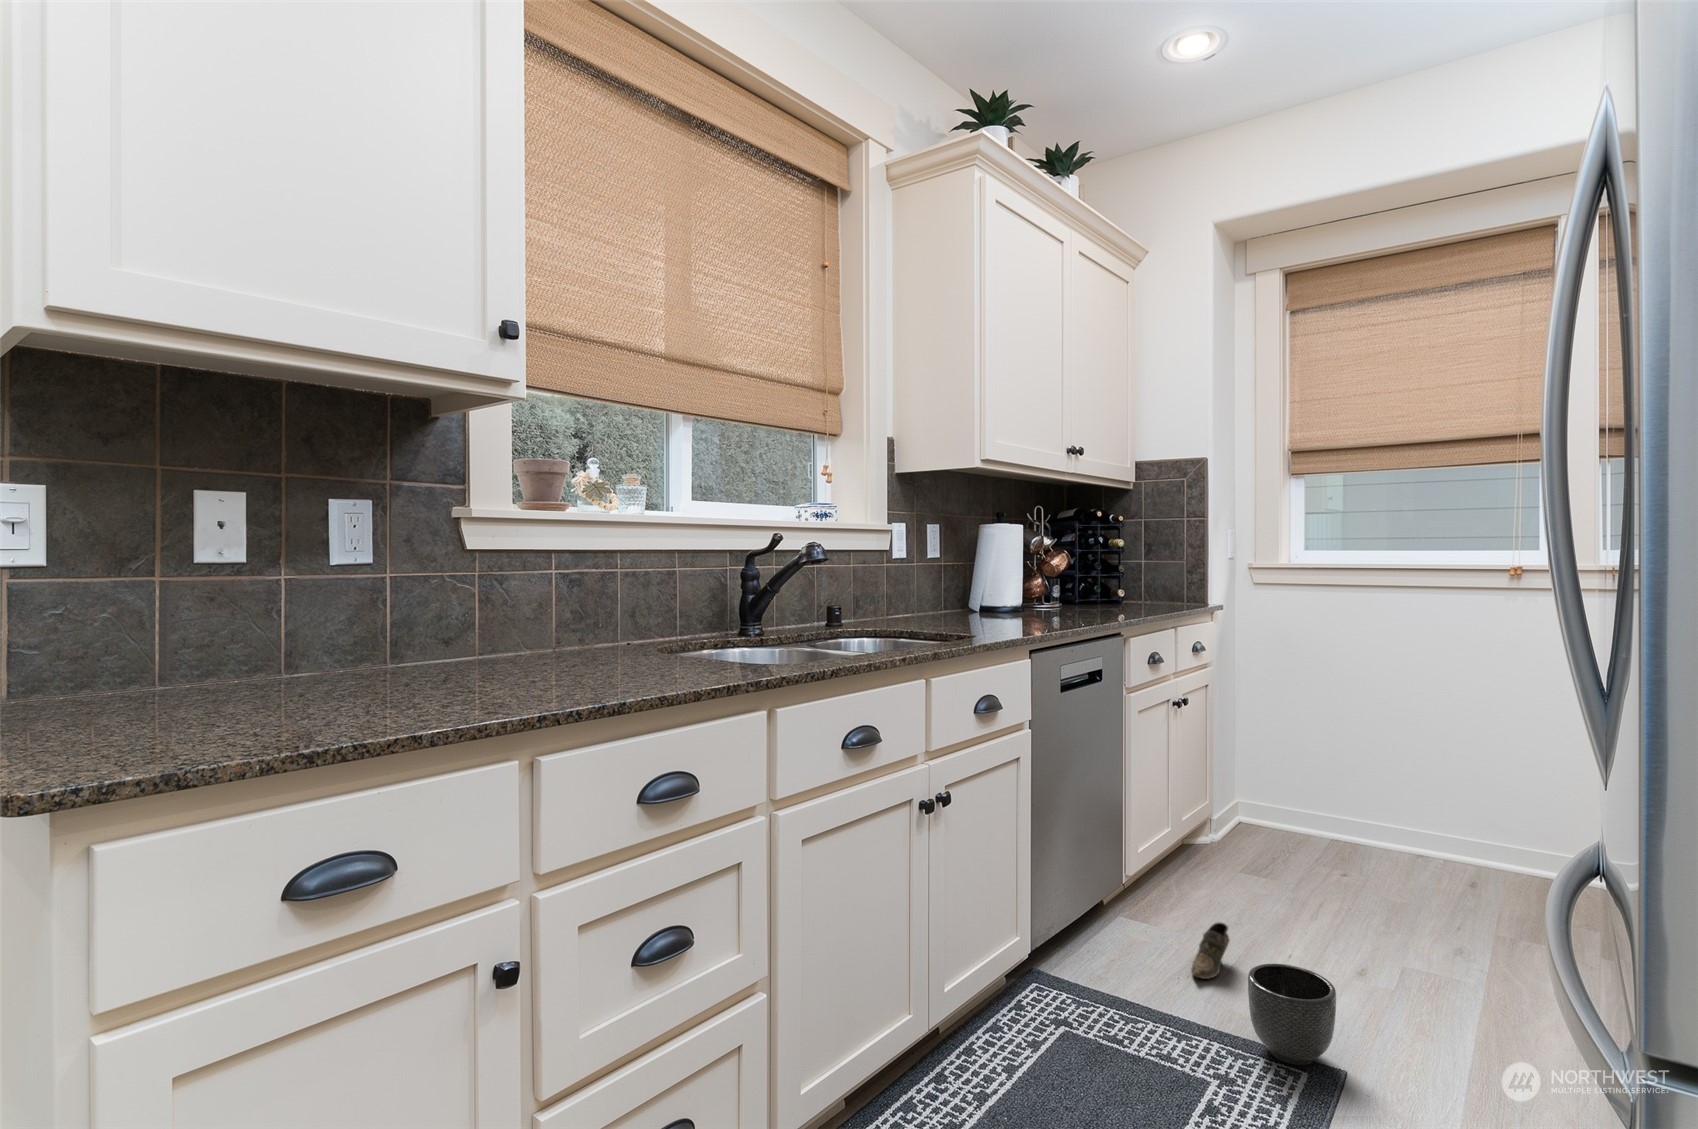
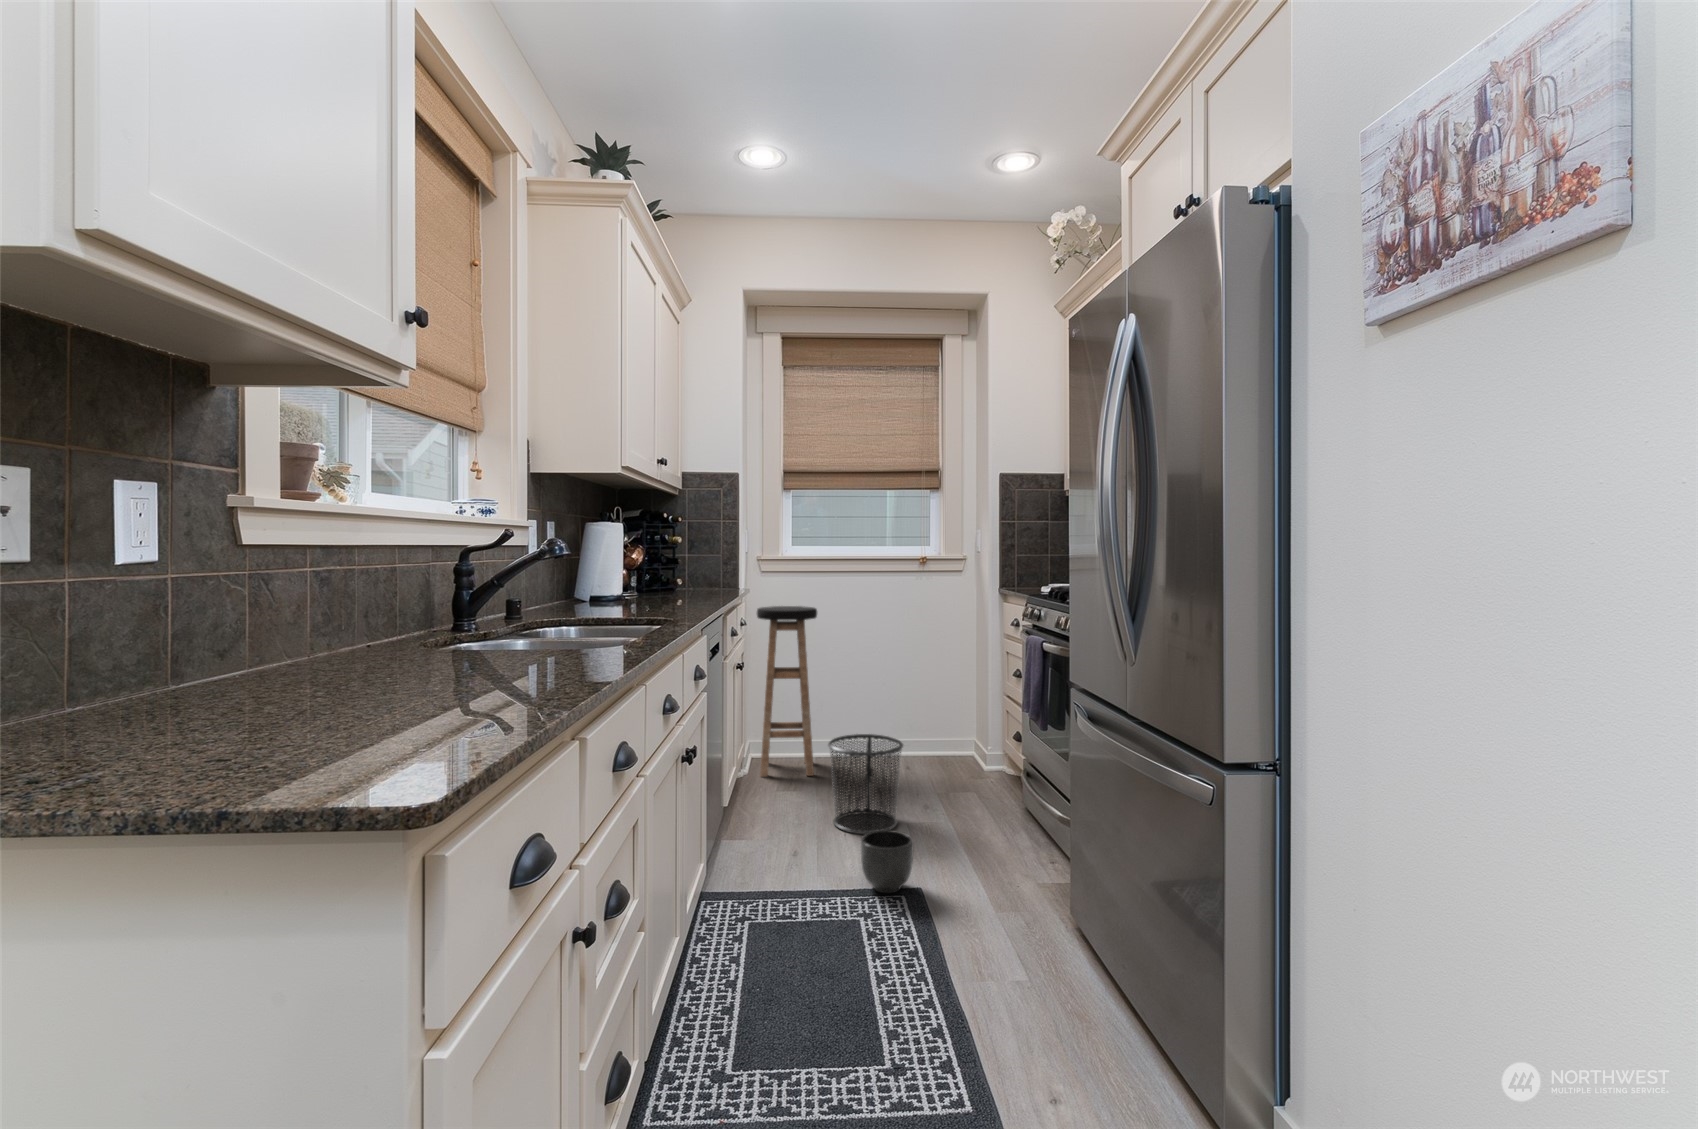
bar stool: none [1227,629,1319,866] -> present [757,606,817,777]
waste bin: none [1272,818,1398,972] -> present [828,734,903,834]
shoe: present [1192,923,1229,979] -> none [799,820,819,862]

